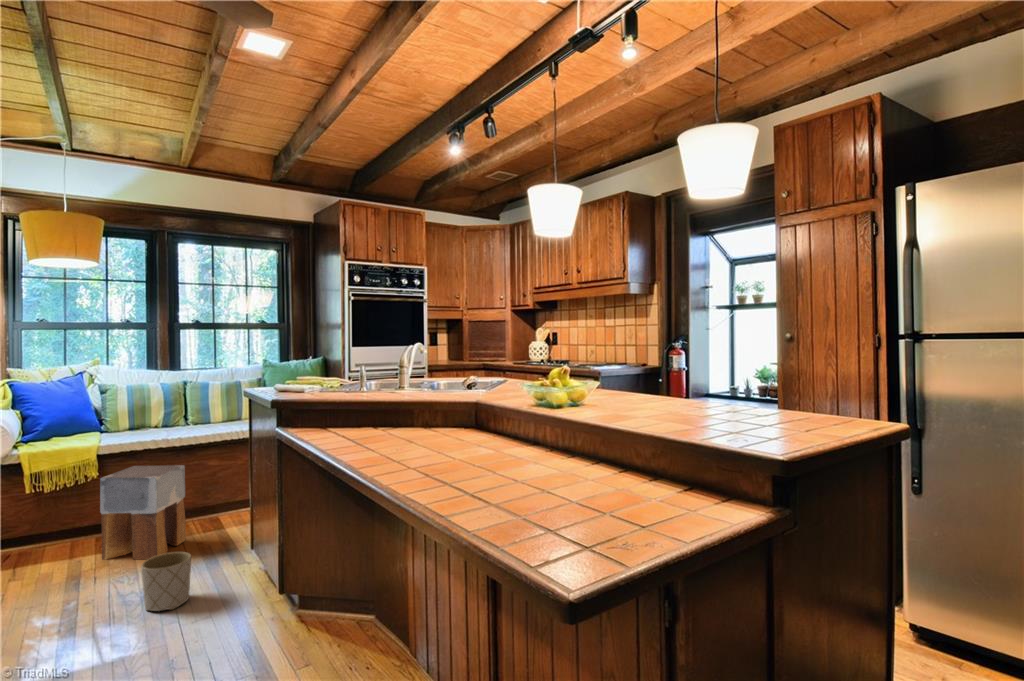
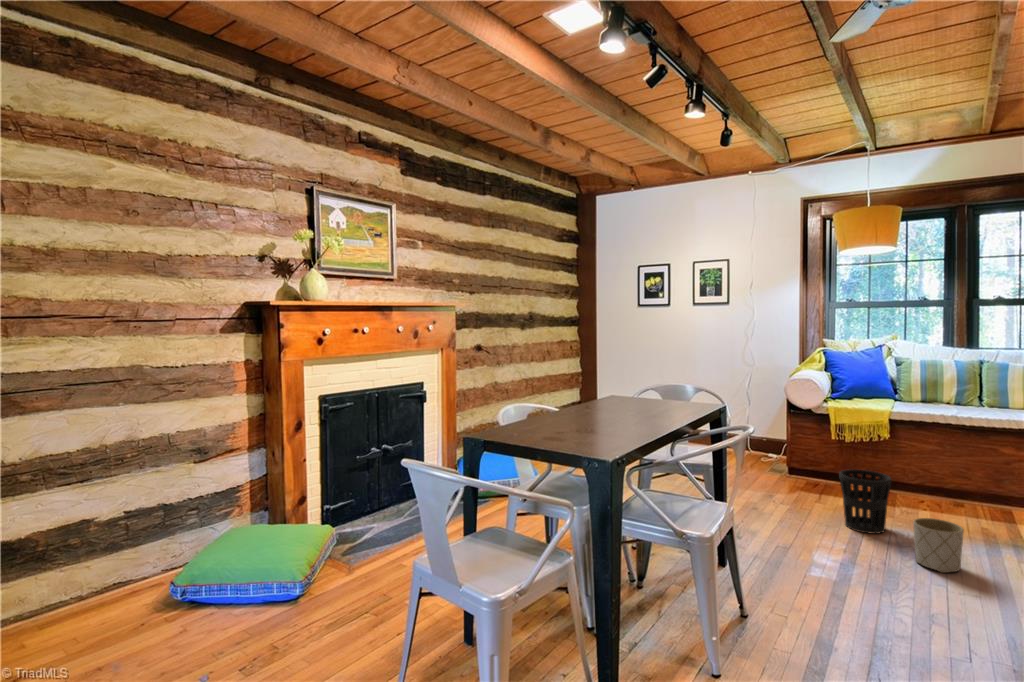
stool: present [100,465,186,560] -> none [887,435,970,527]
wastebasket: none [42,521,111,604] -> present [839,469,892,534]

